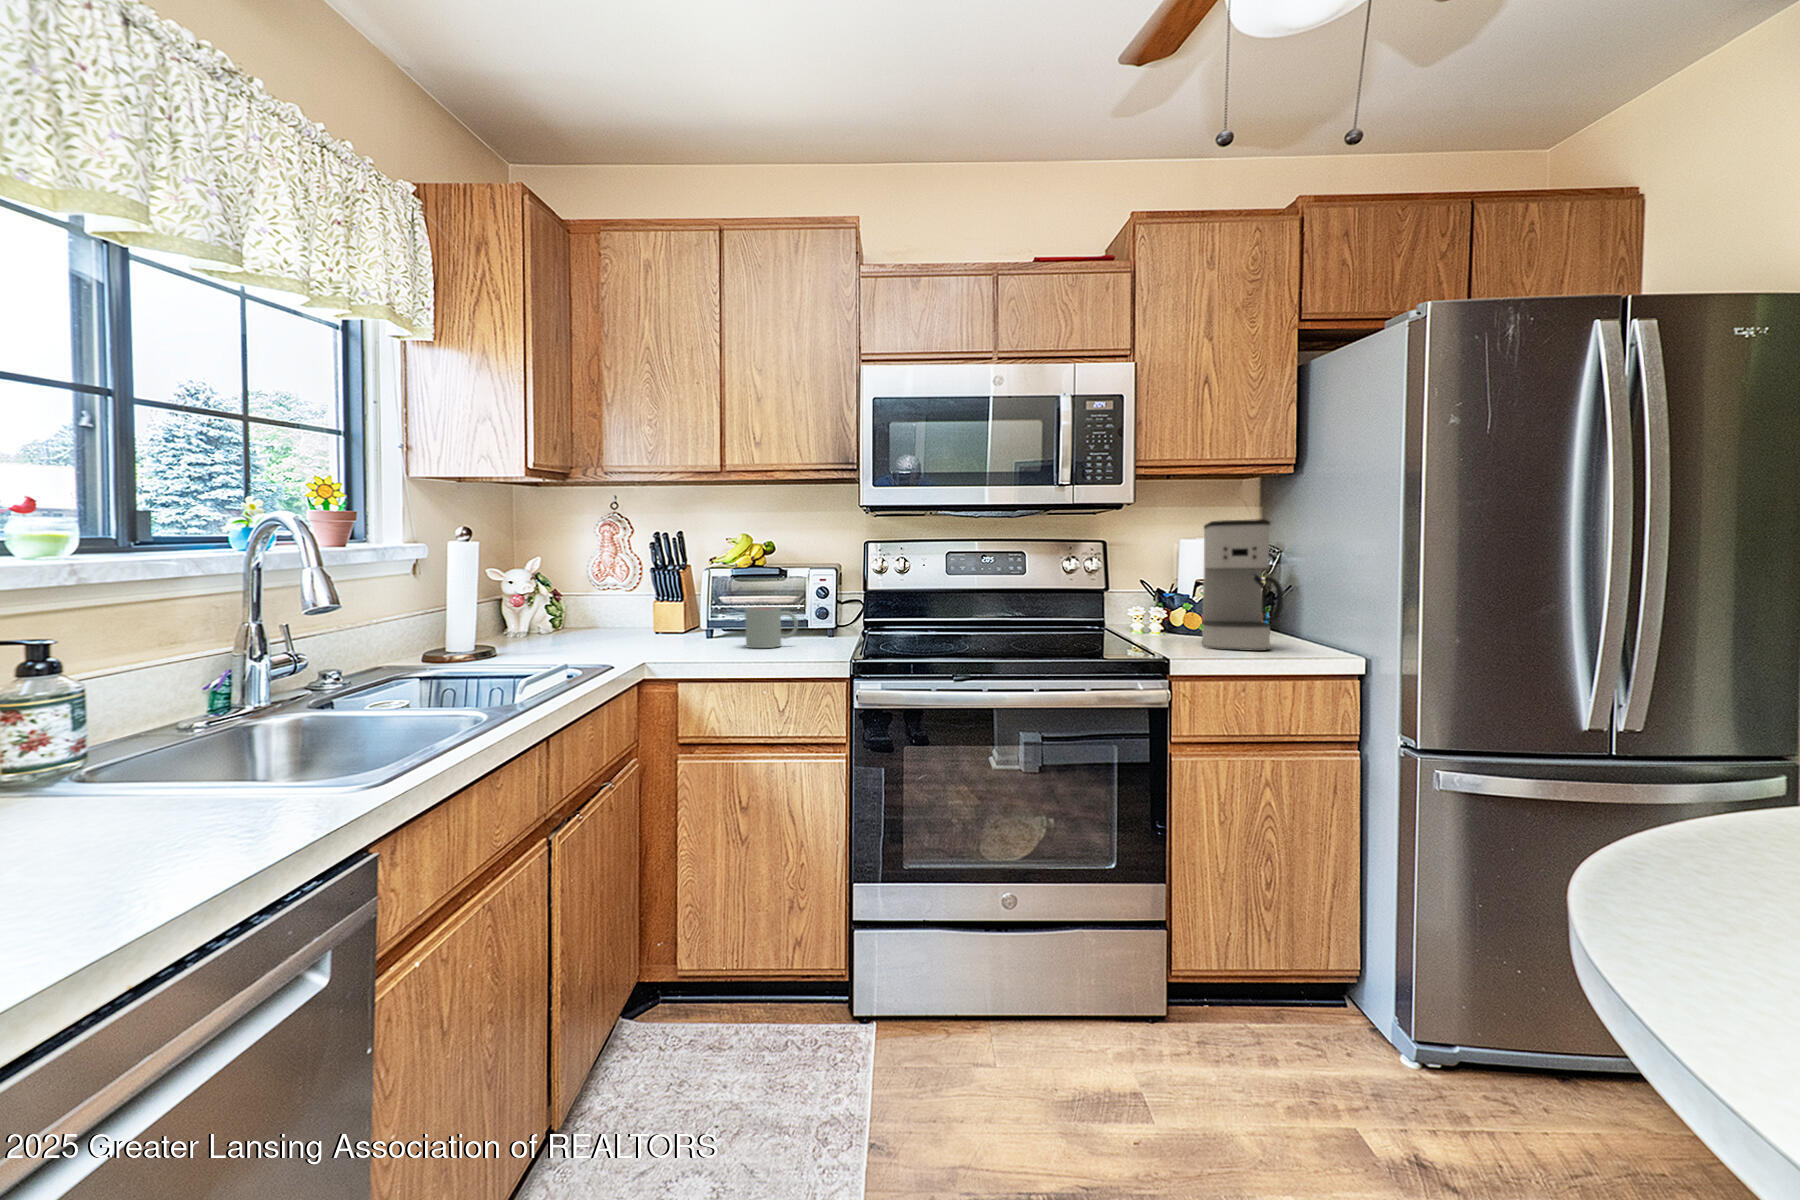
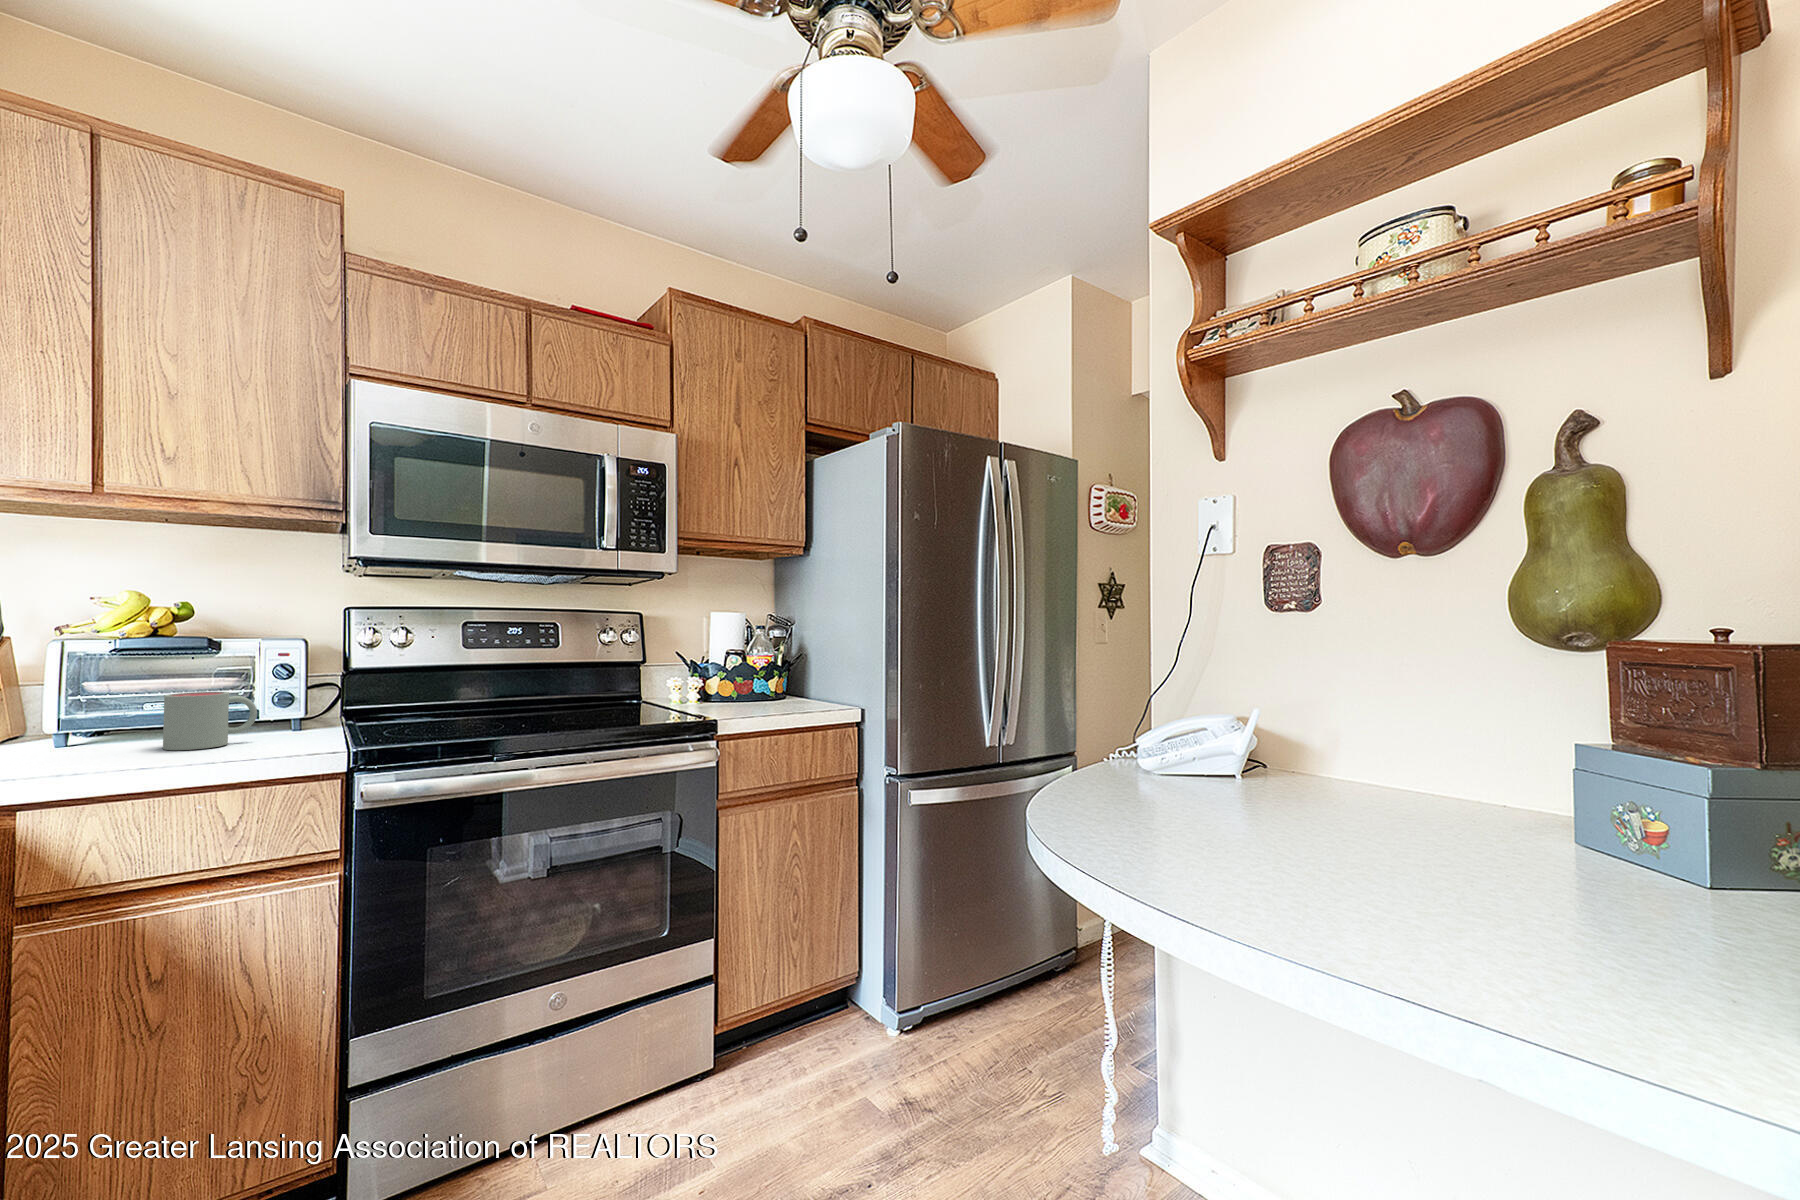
coffee maker: present [1202,519,1283,651] -> none [733,595,800,711]

